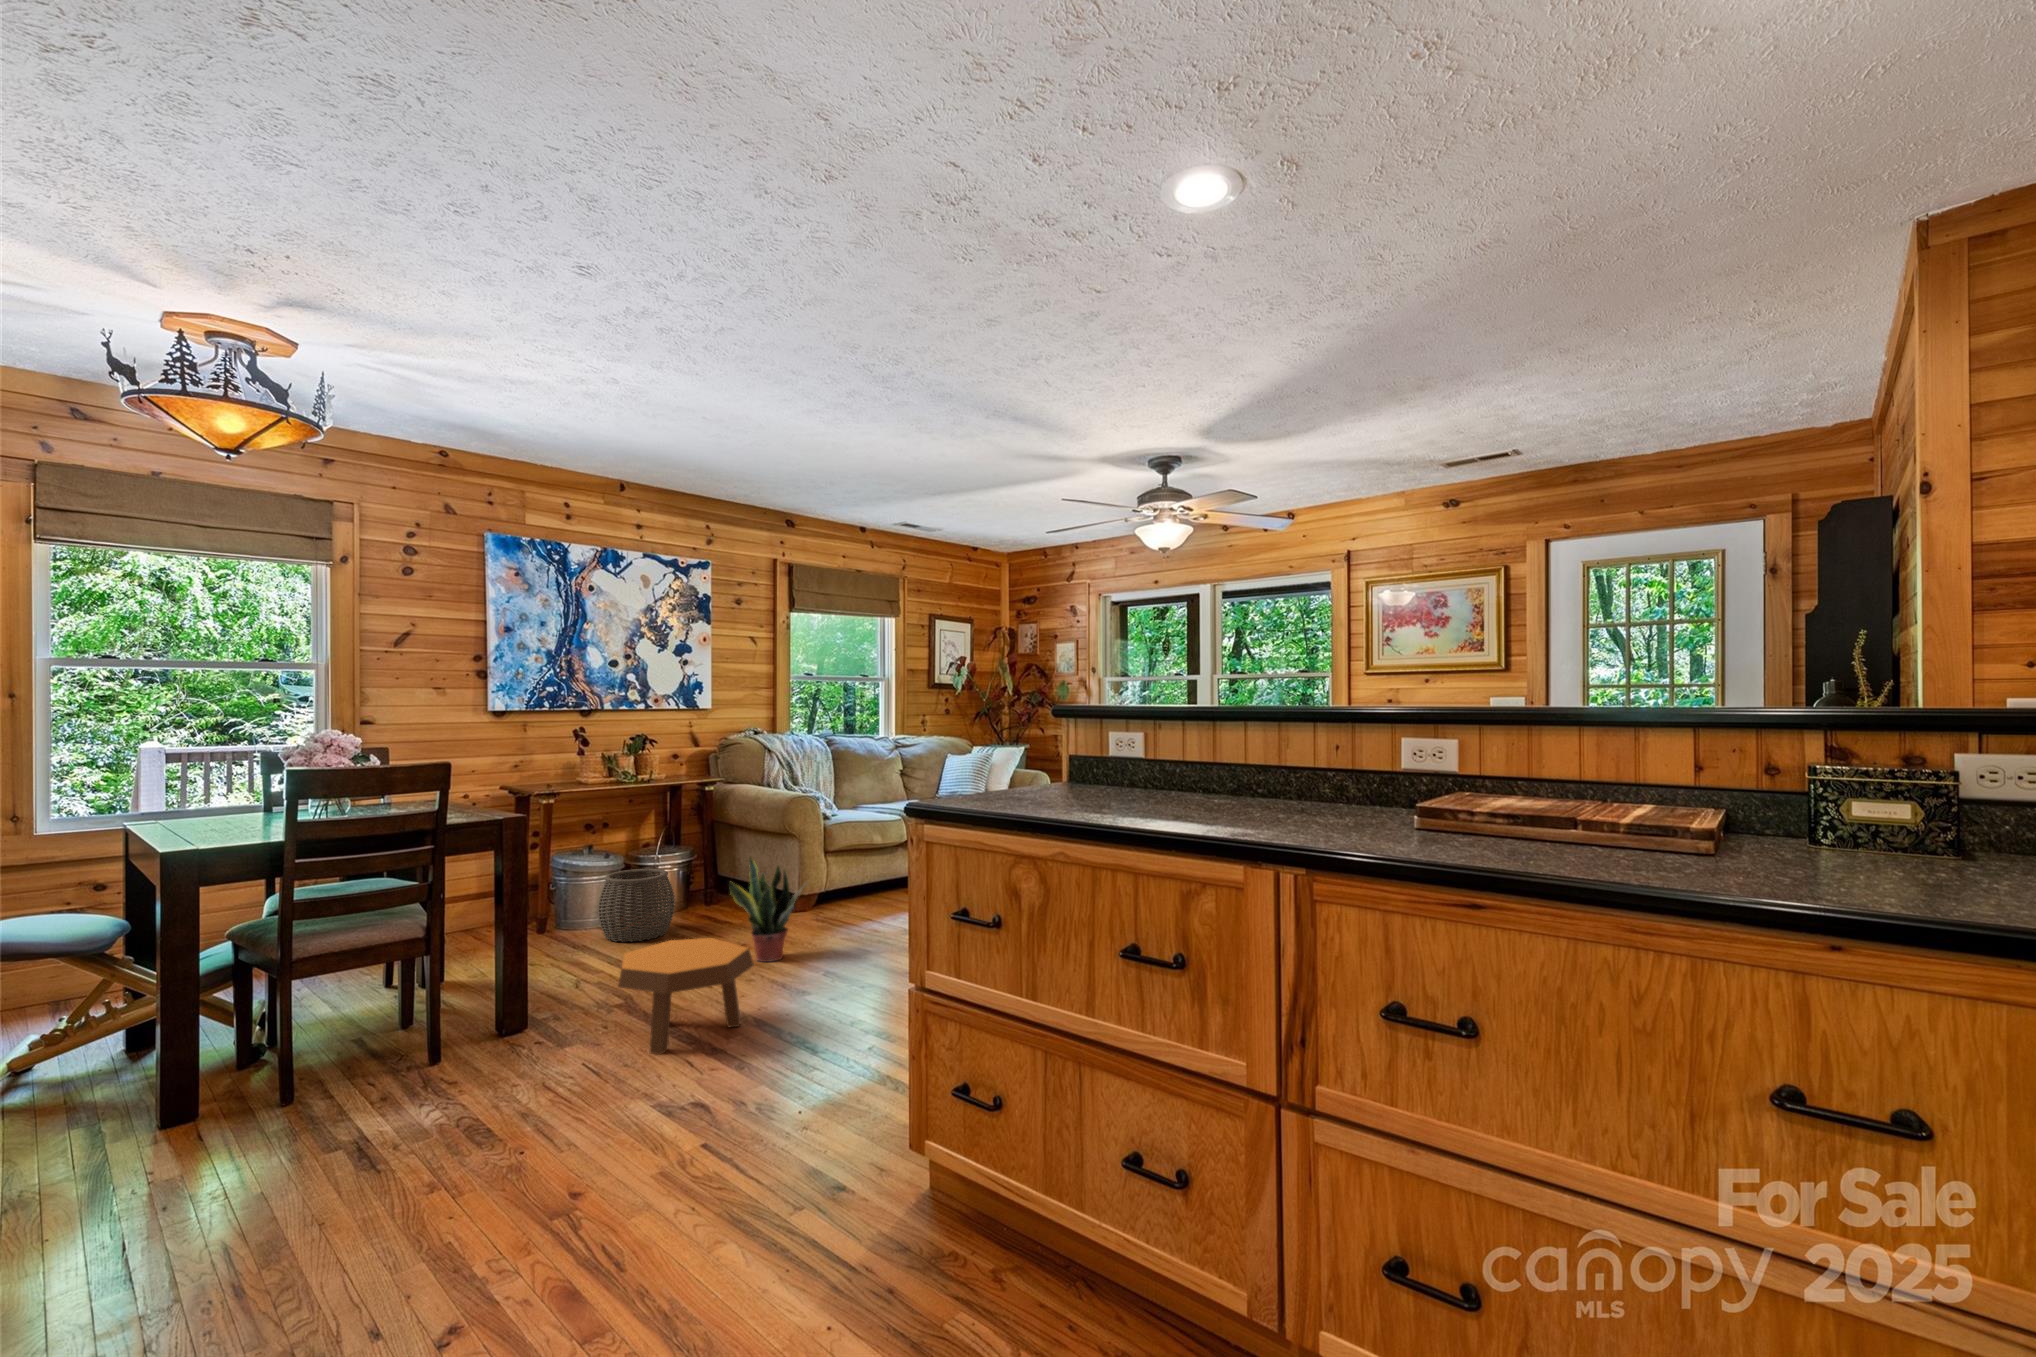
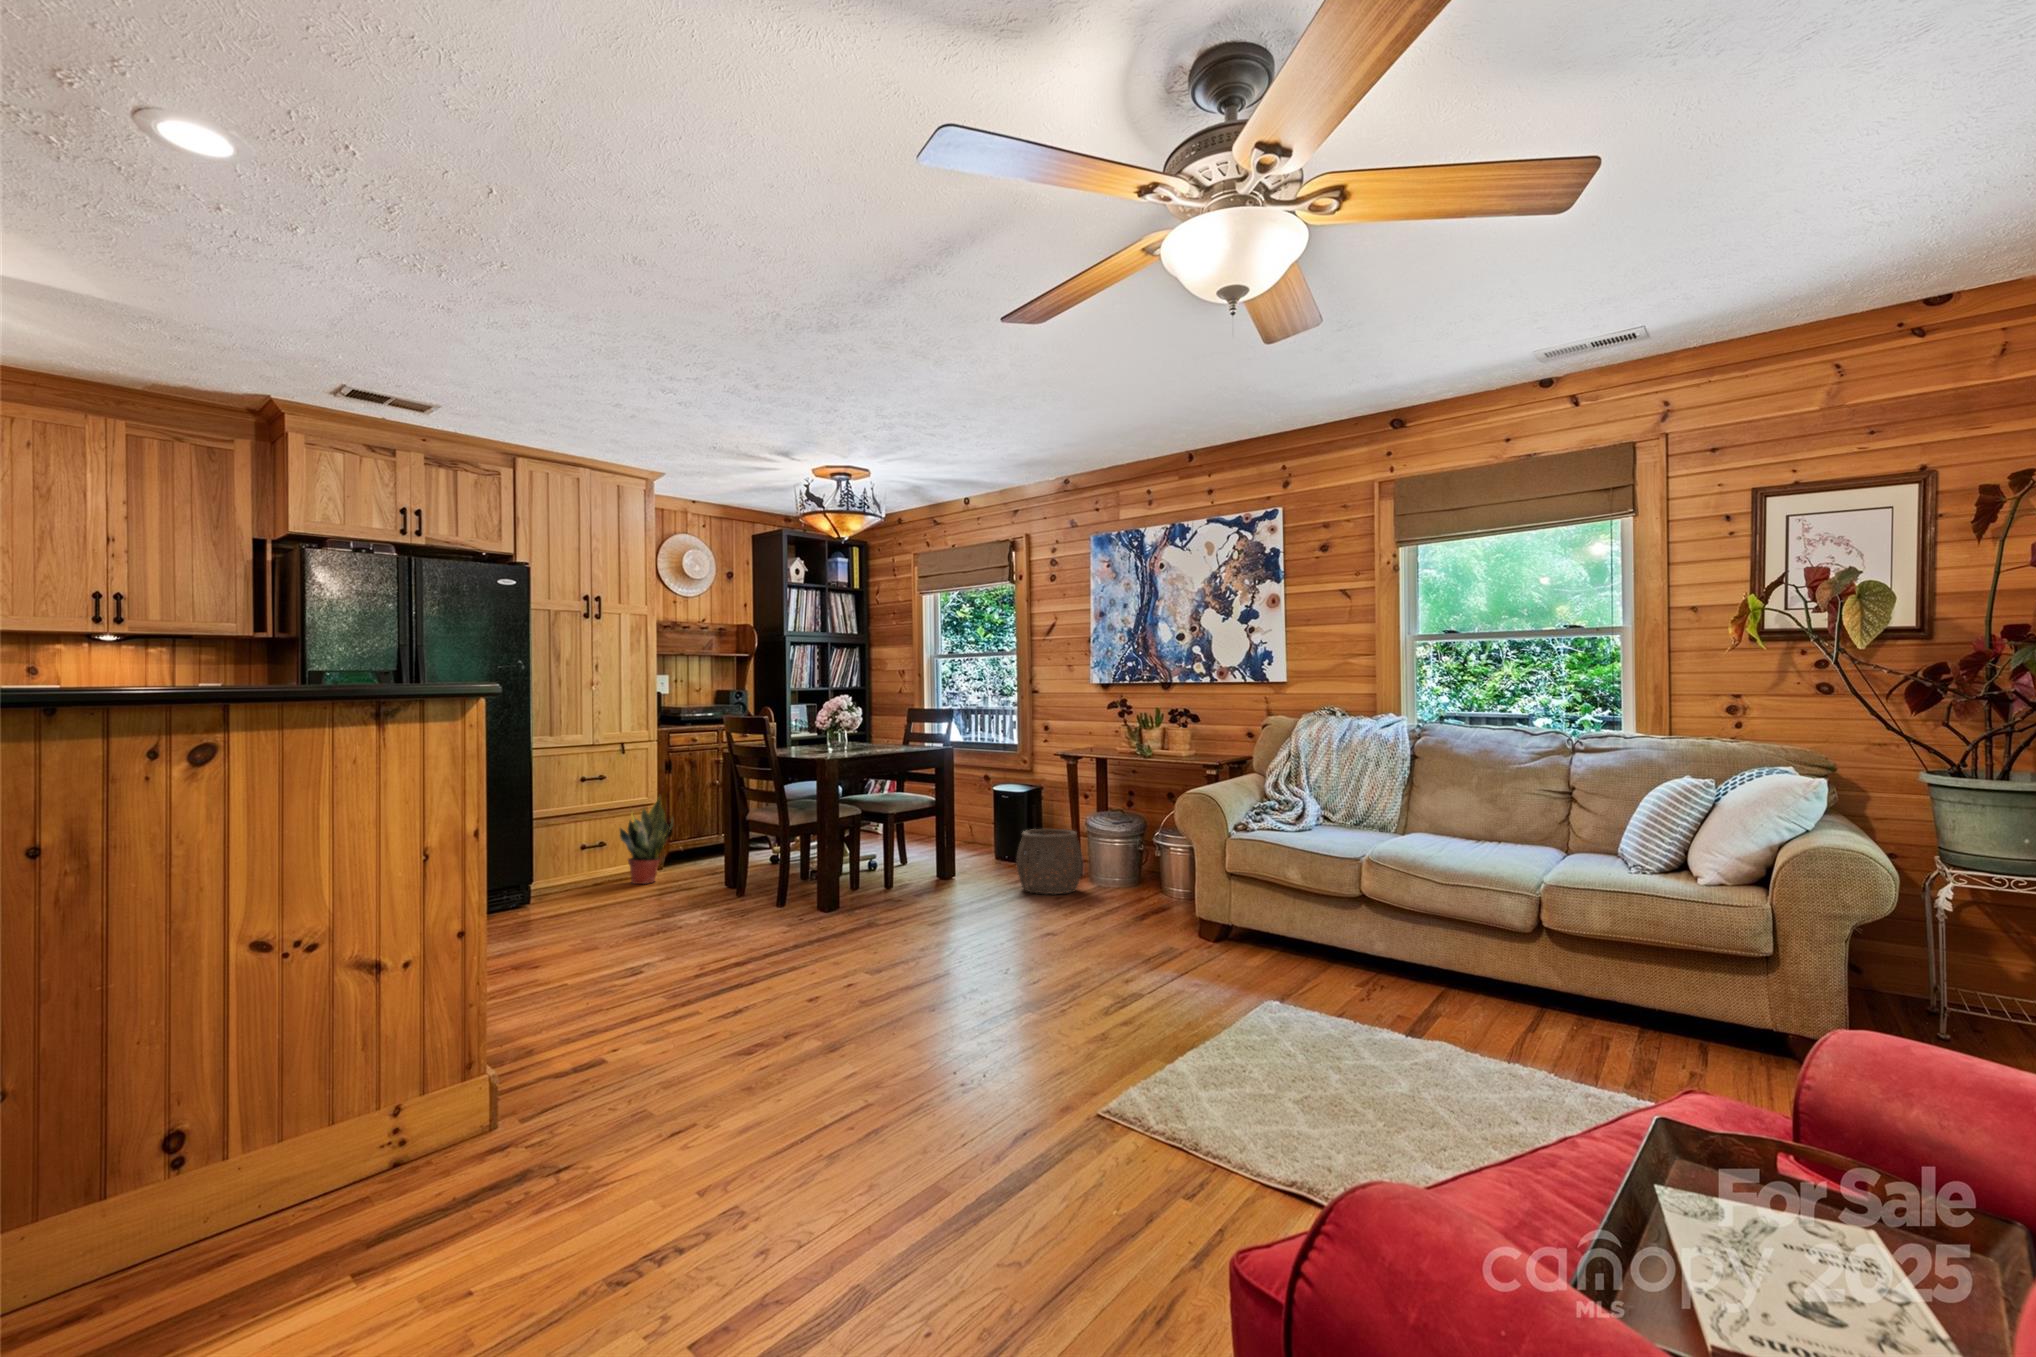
potted plant: present [729,857,804,962] -> present [620,797,673,884]
footstool: present [618,938,754,1054] -> none [698,847,802,923]

